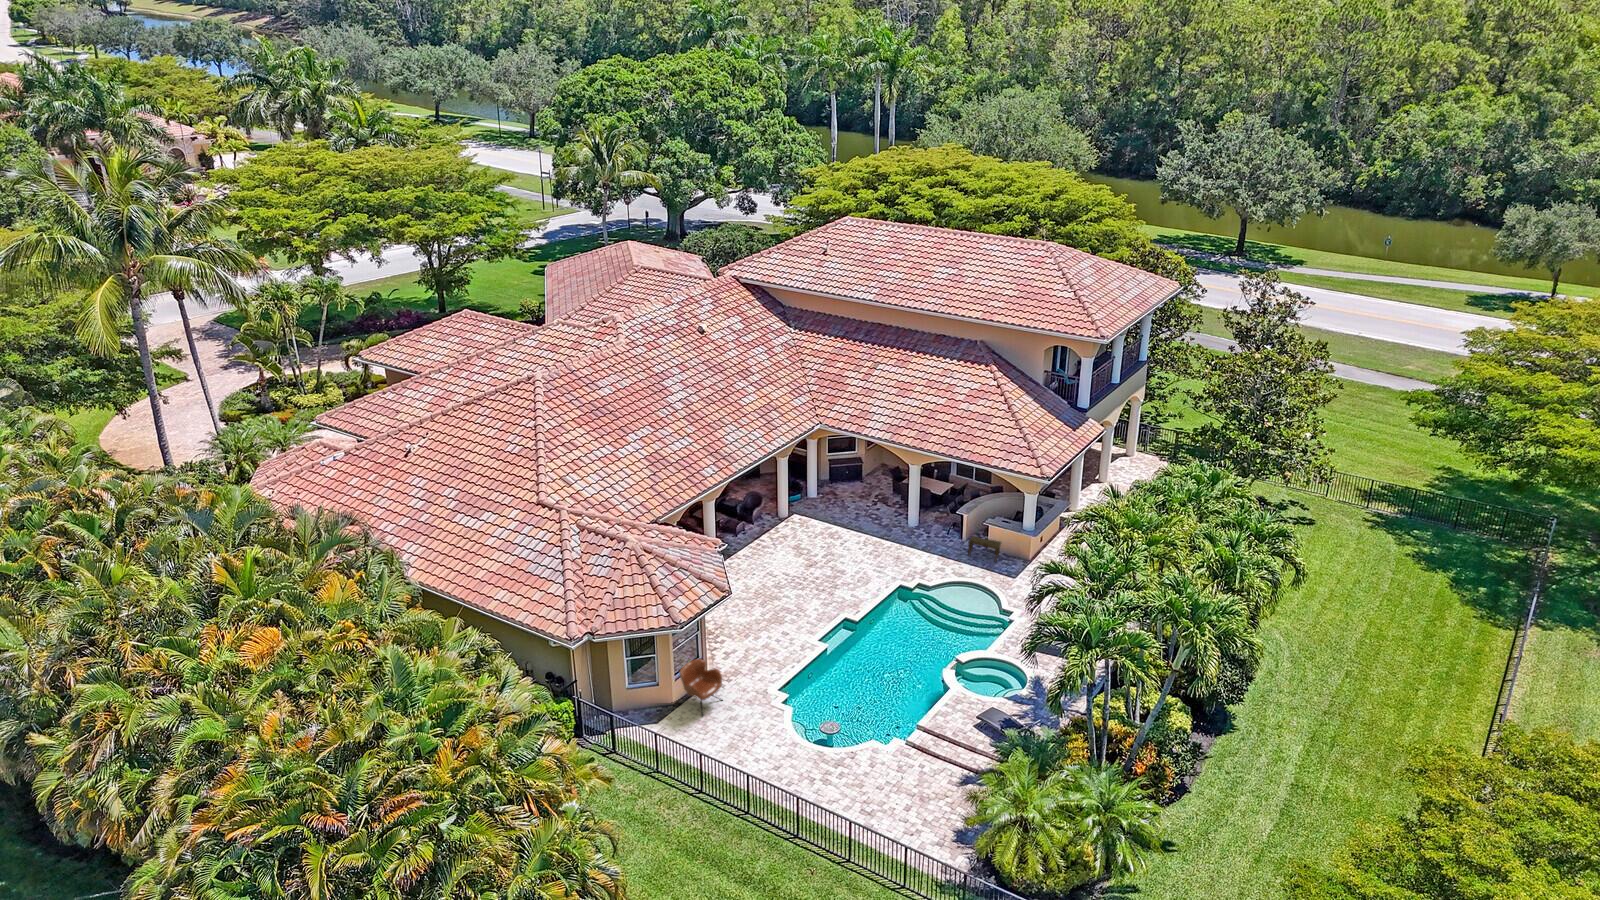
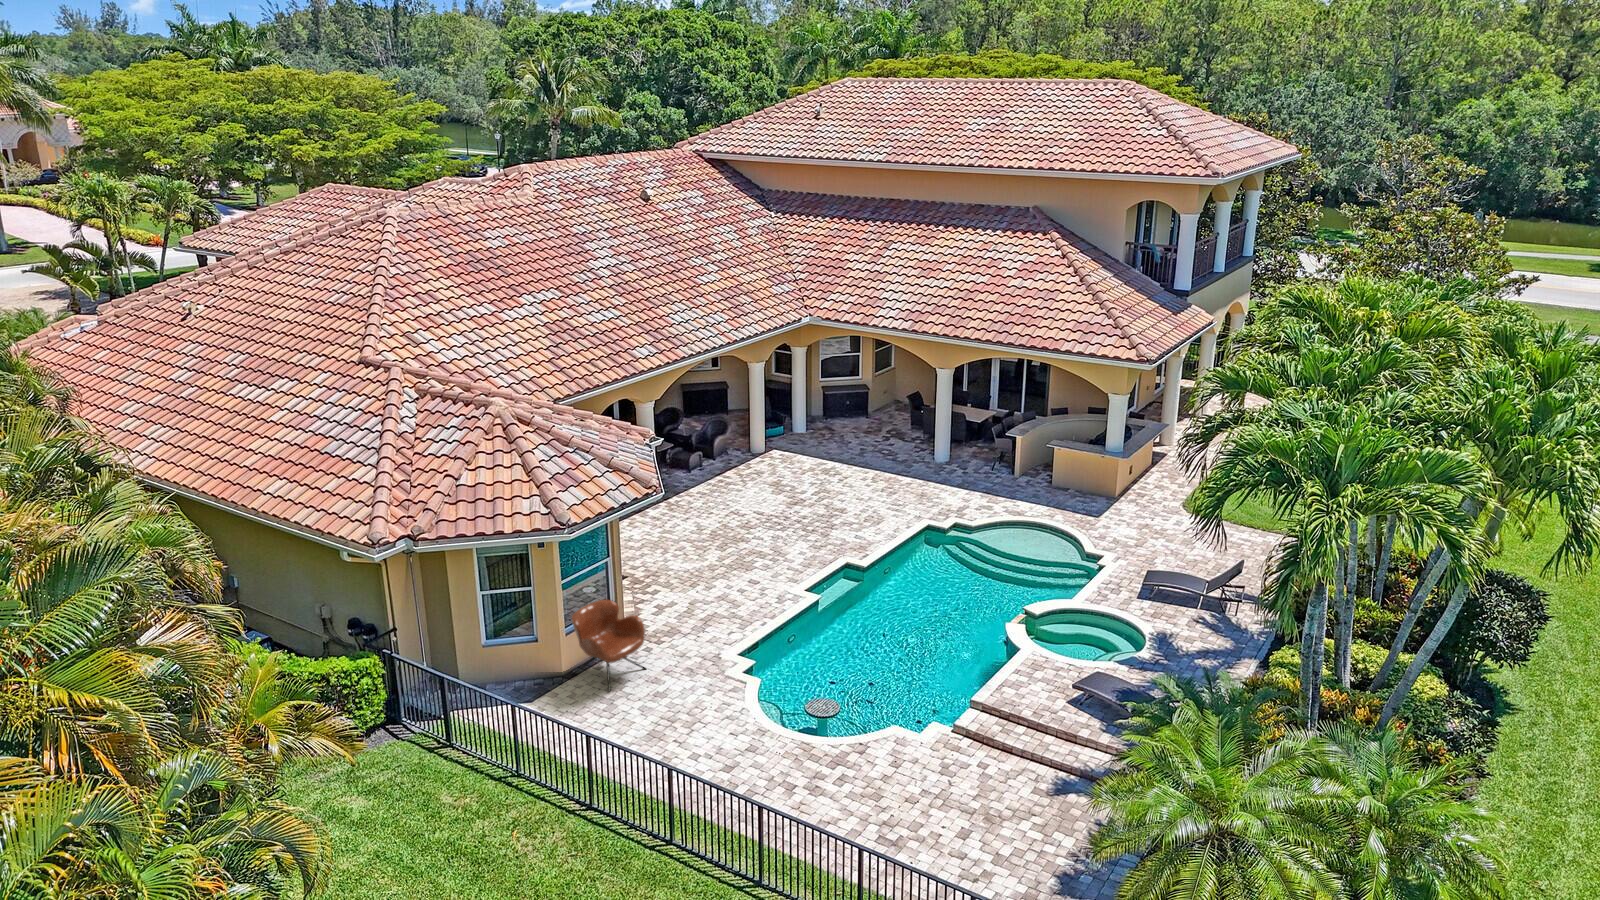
bench: present [968,536,1001,562] -> none [1025,465,1074,499]

